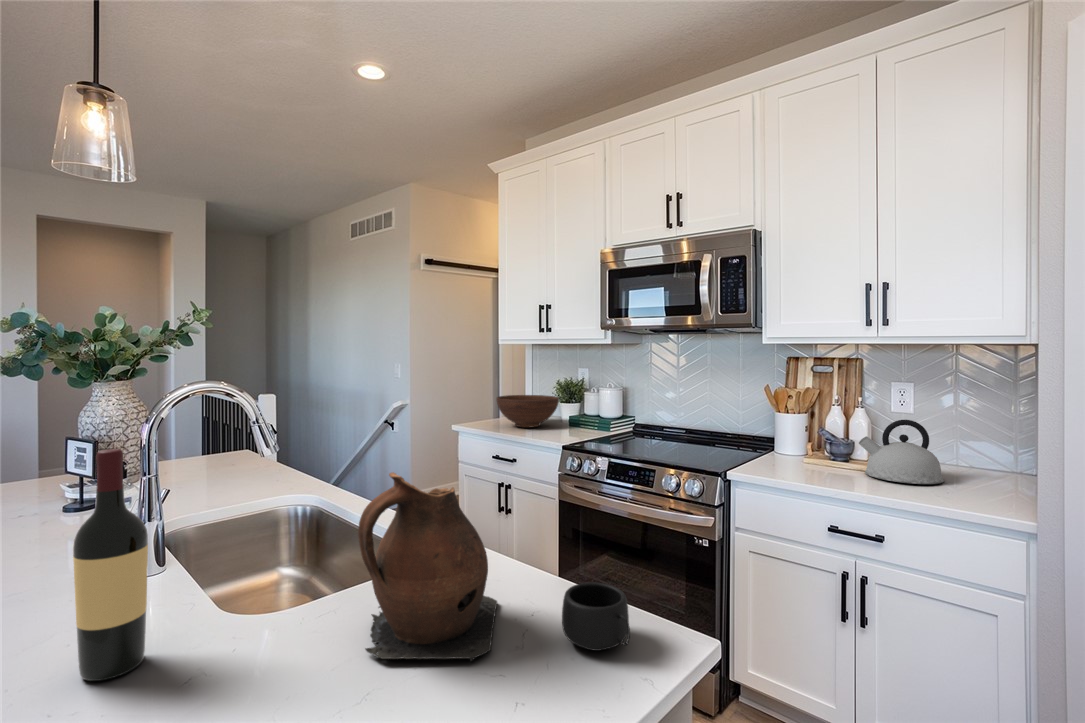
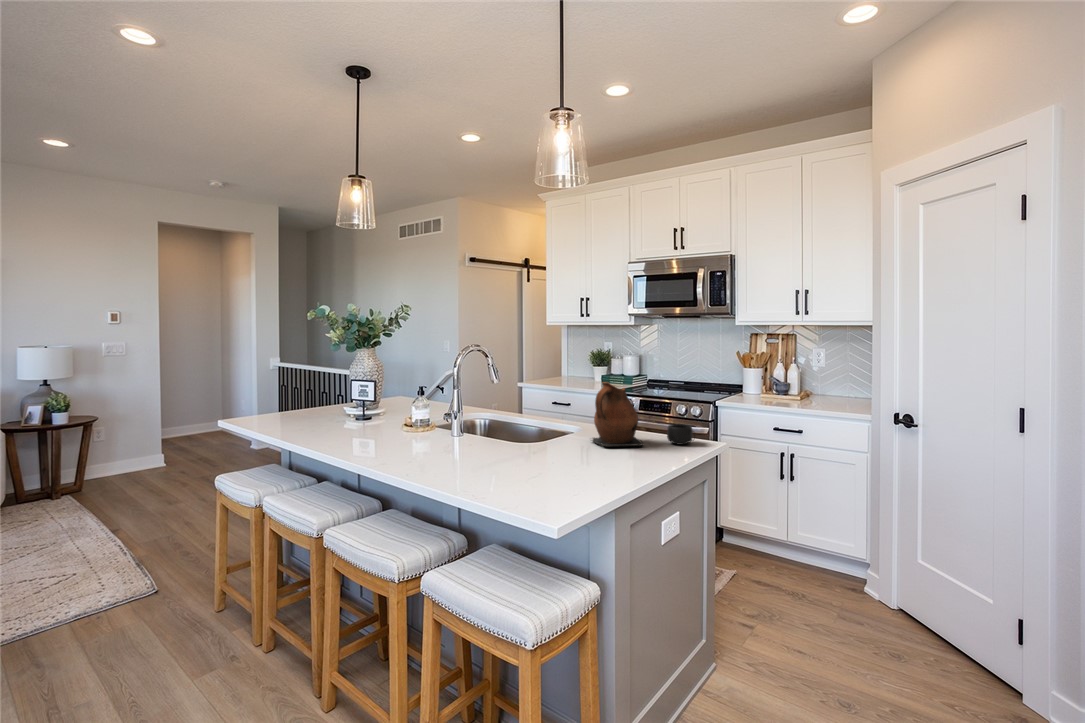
fruit bowl: present [496,395,559,427] -> none [552,362,596,384]
kettle: present [859,420,944,484] -> none [791,369,837,403]
wine bottle: present [73,449,148,681] -> none [503,373,523,453]

